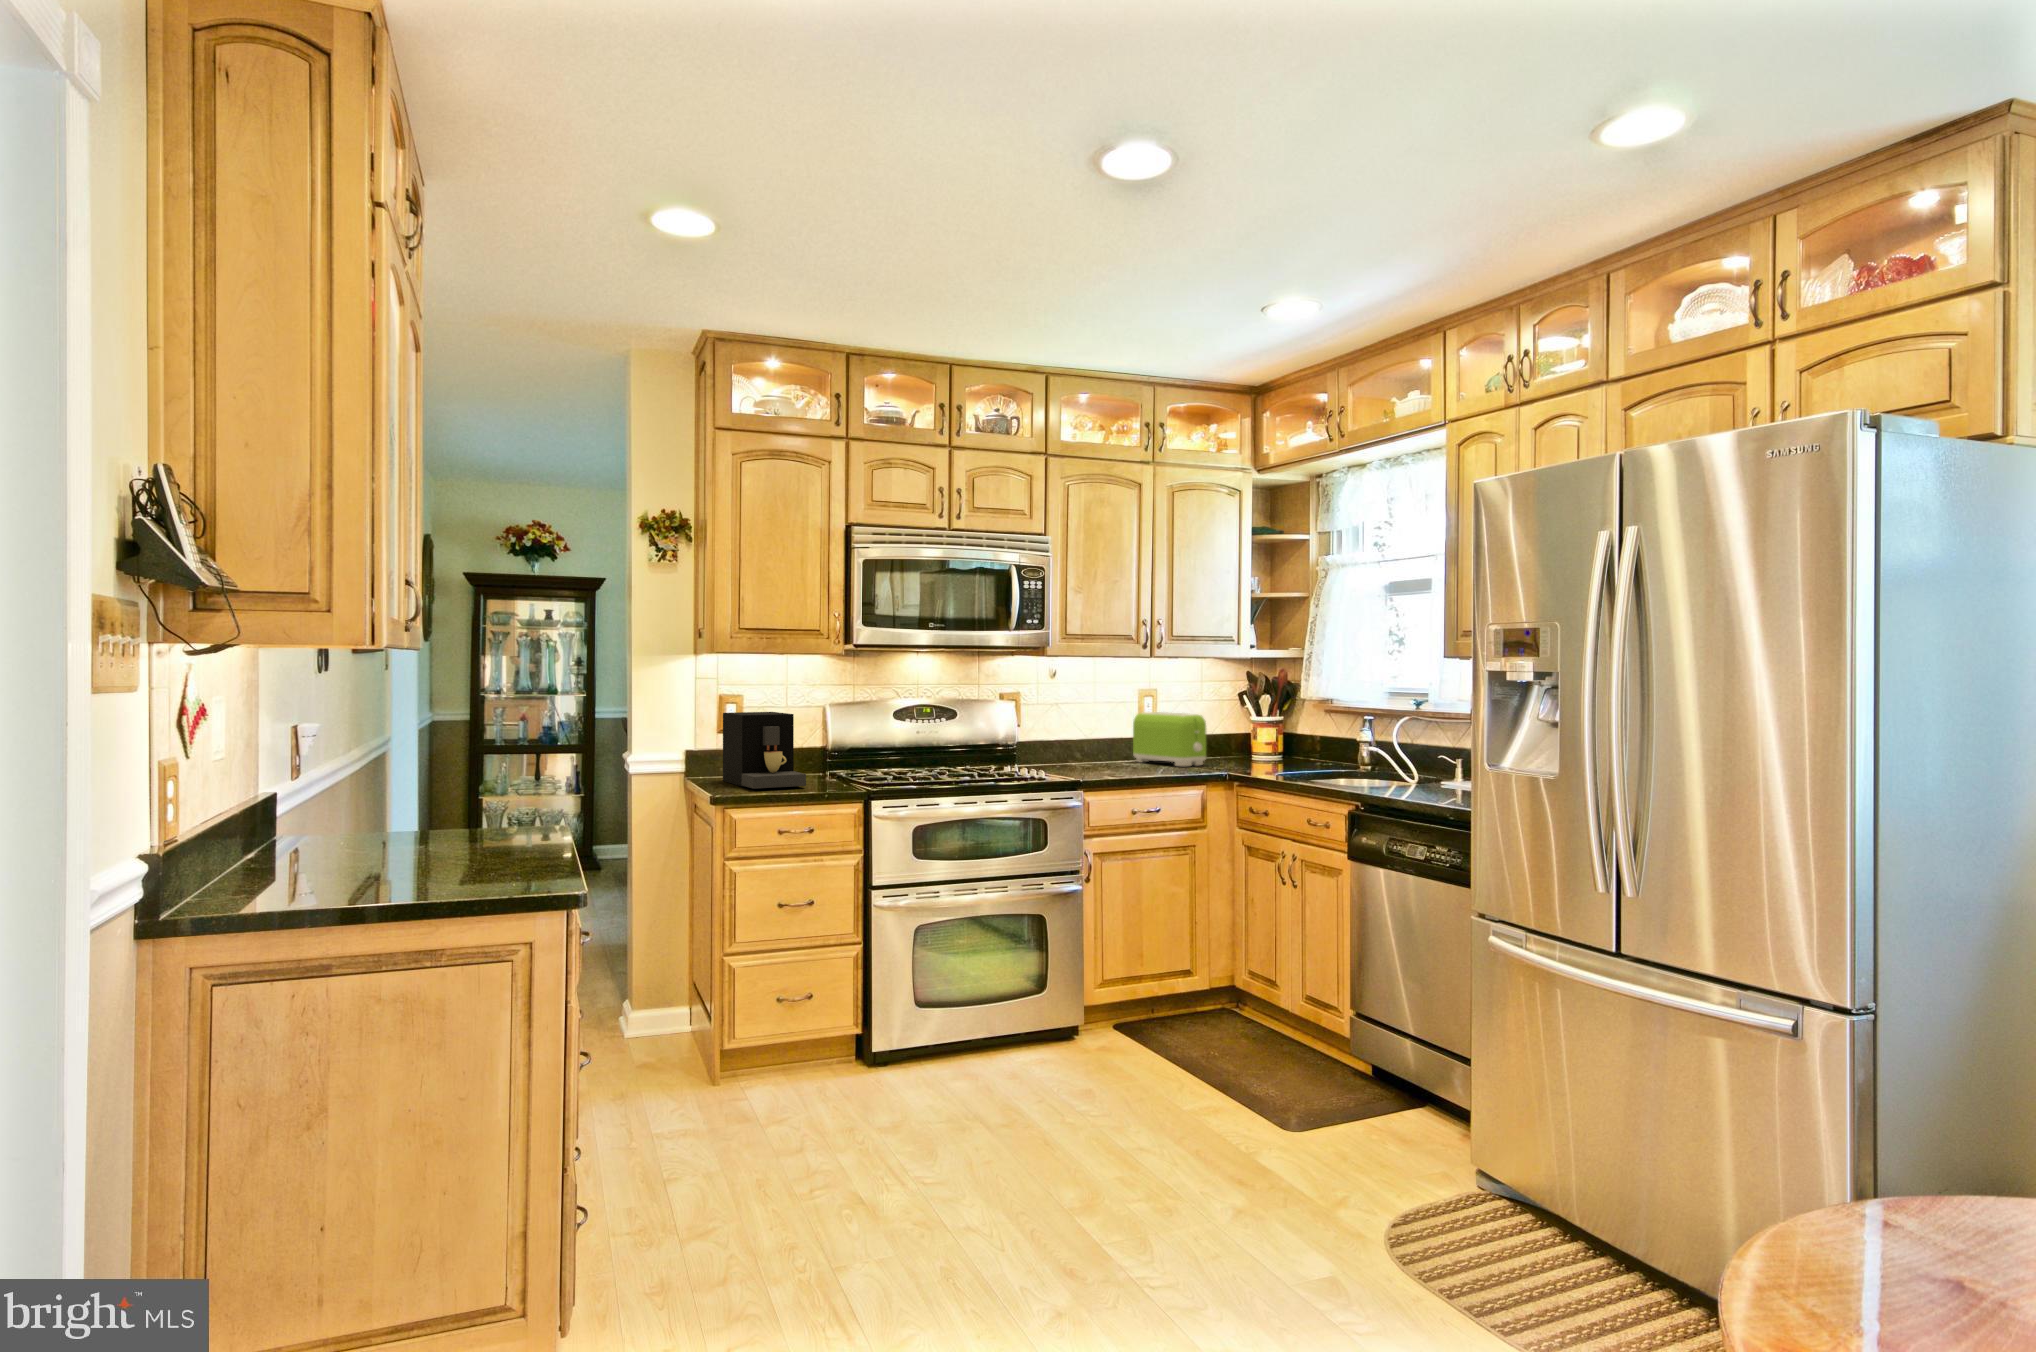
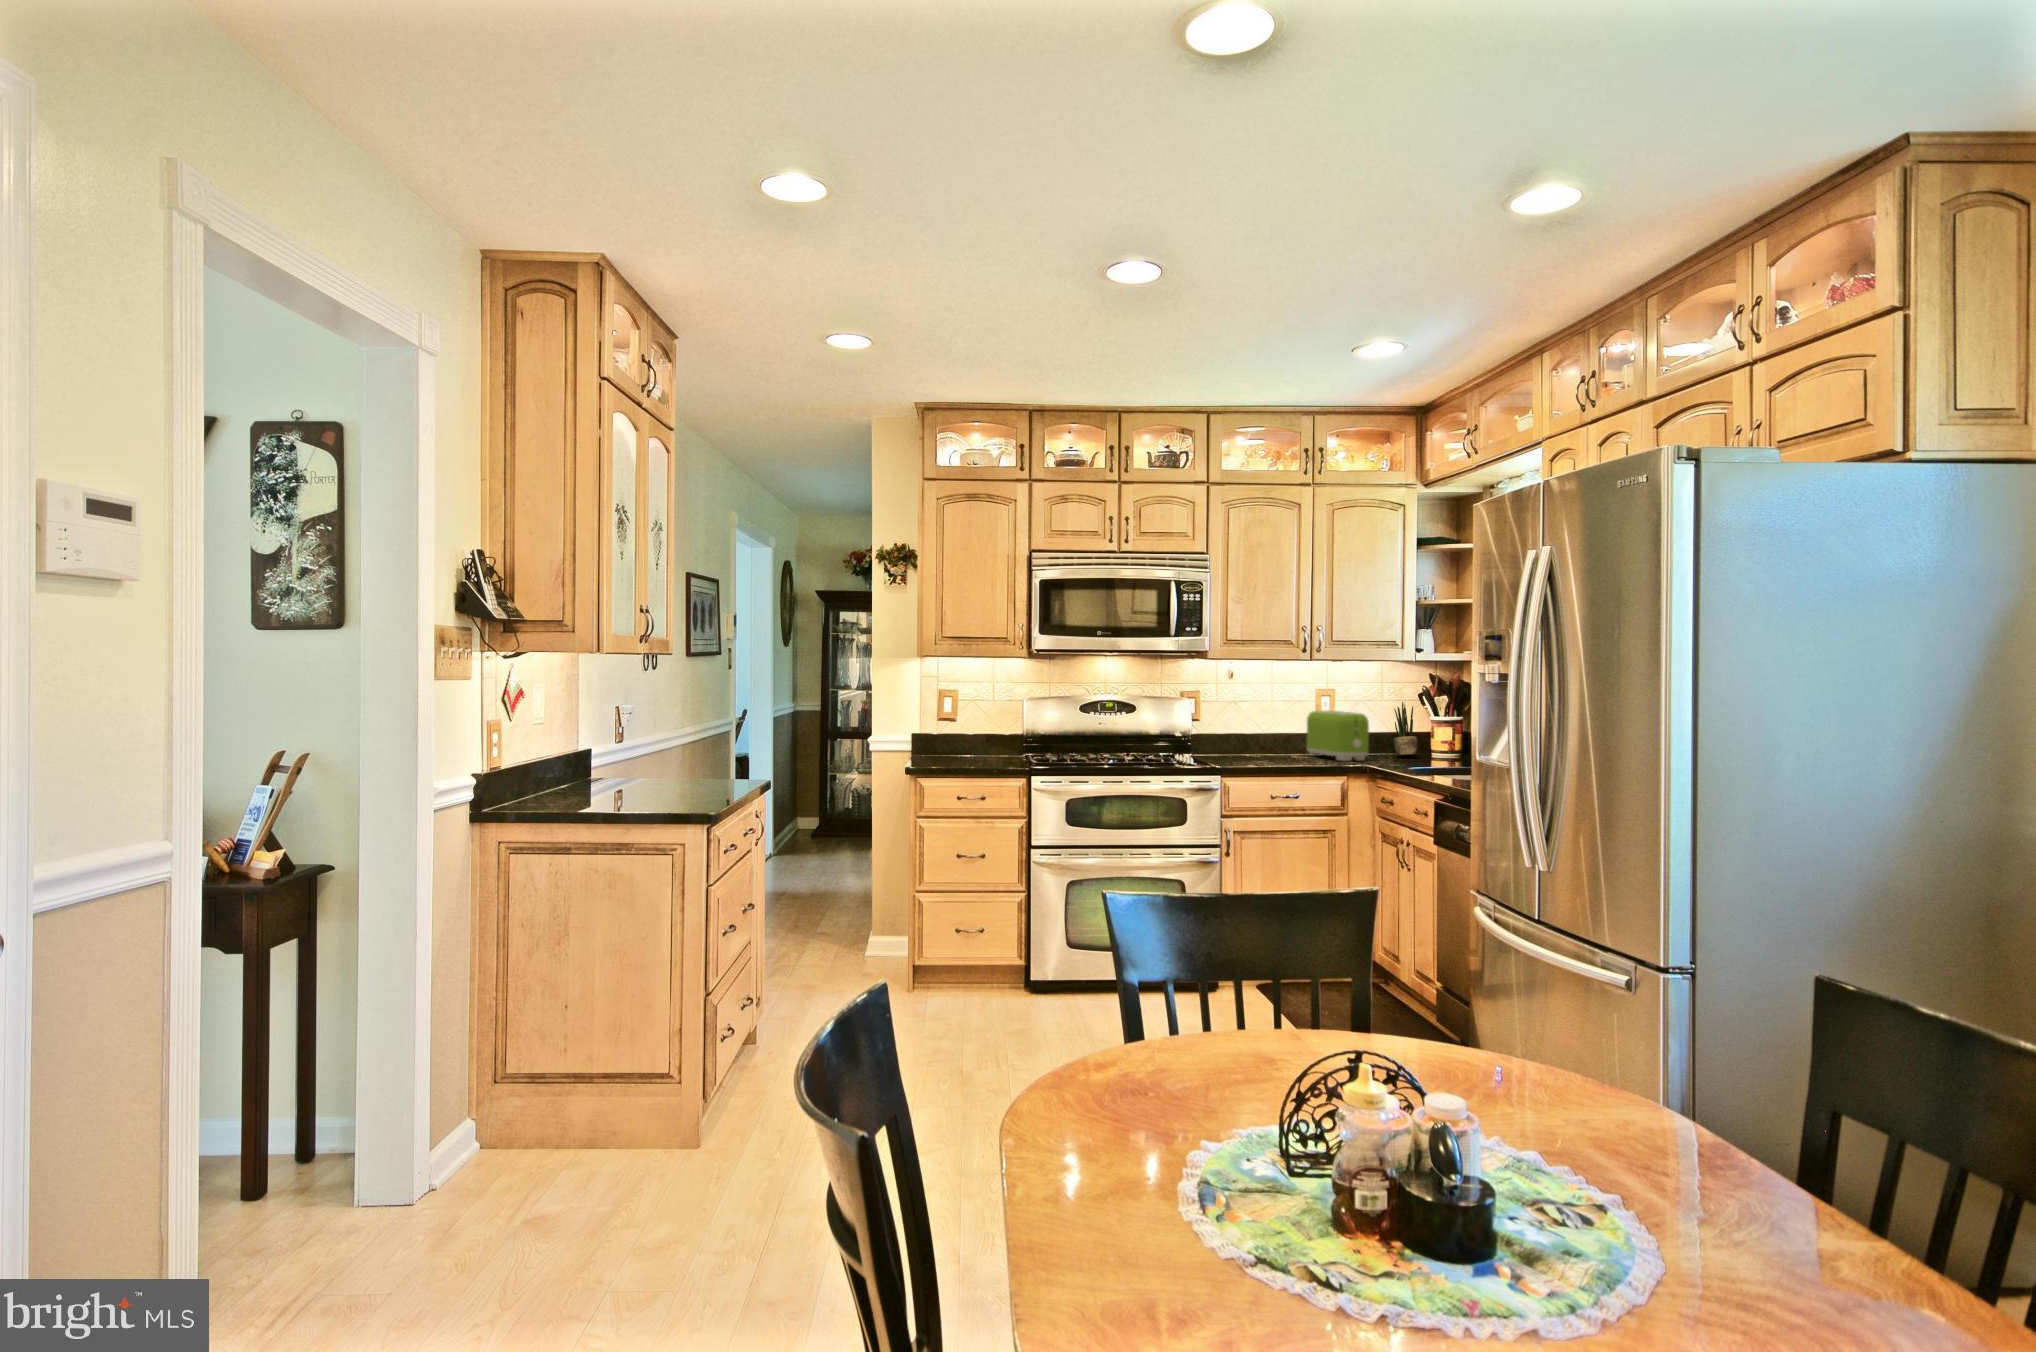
potted plant: none [1218,701,1243,759] -> present [1394,702,1418,756]
coffee maker: present [723,712,806,789] -> none [936,703,986,762]

